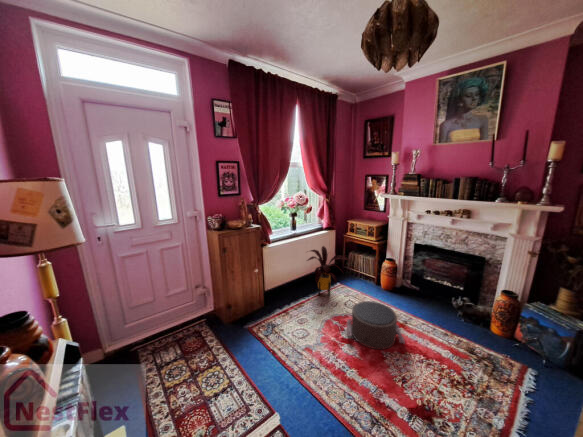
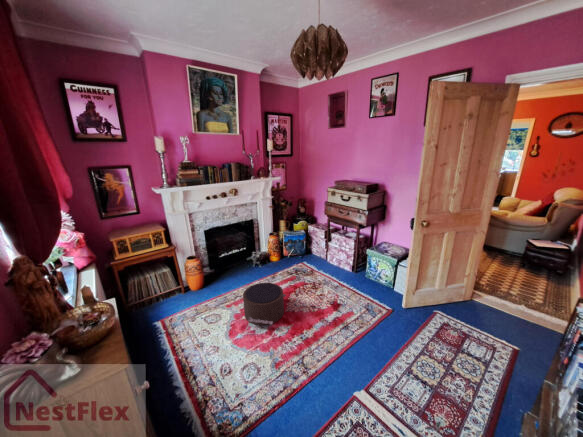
house plant: present [307,246,349,296] -> none [119,273,198,345]

